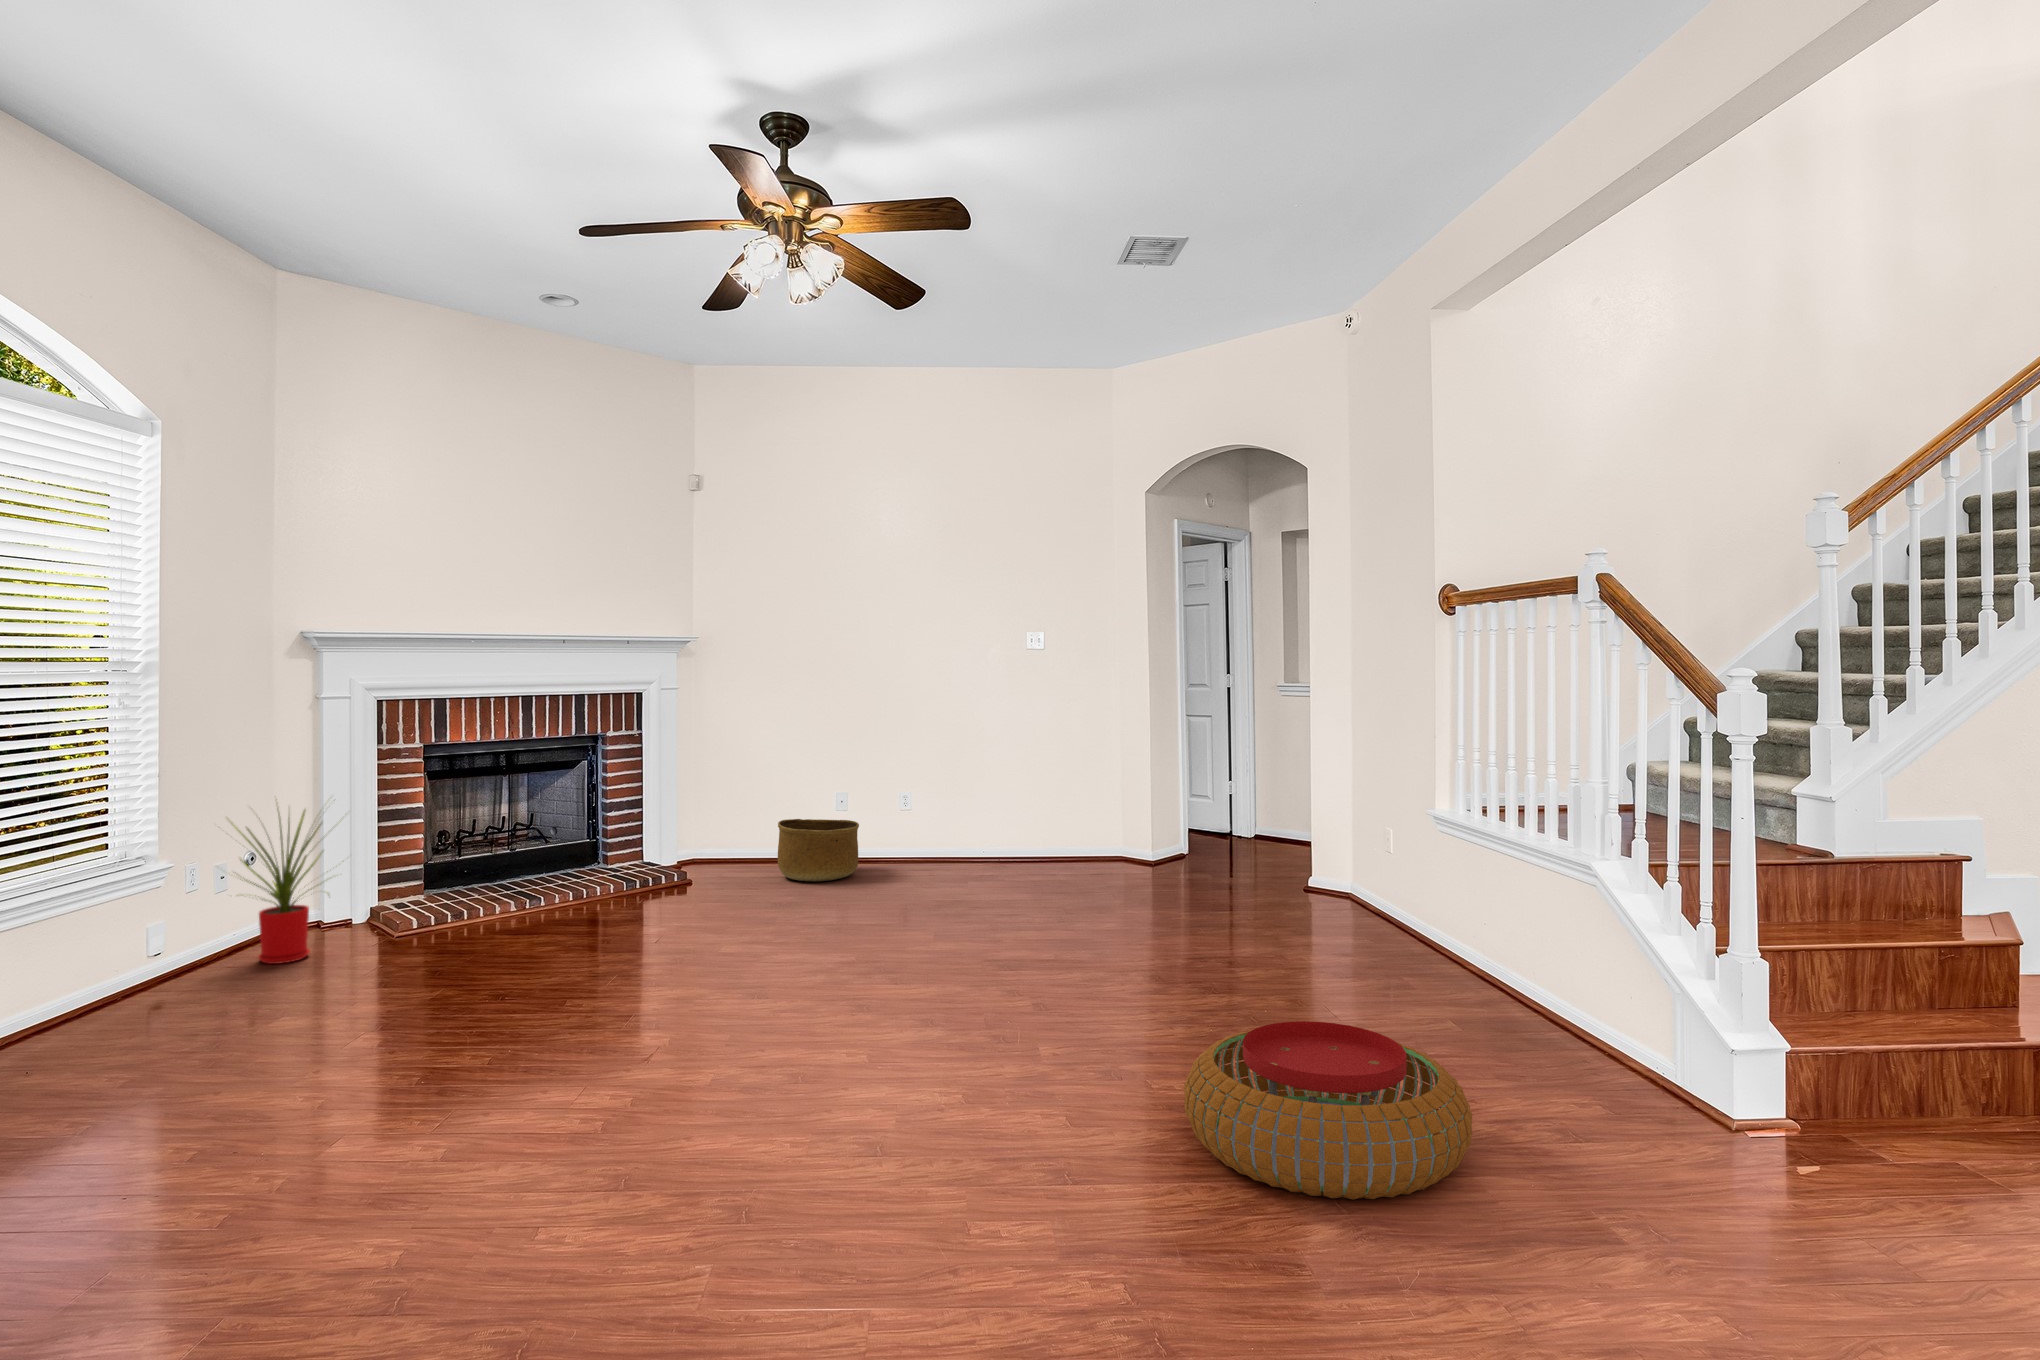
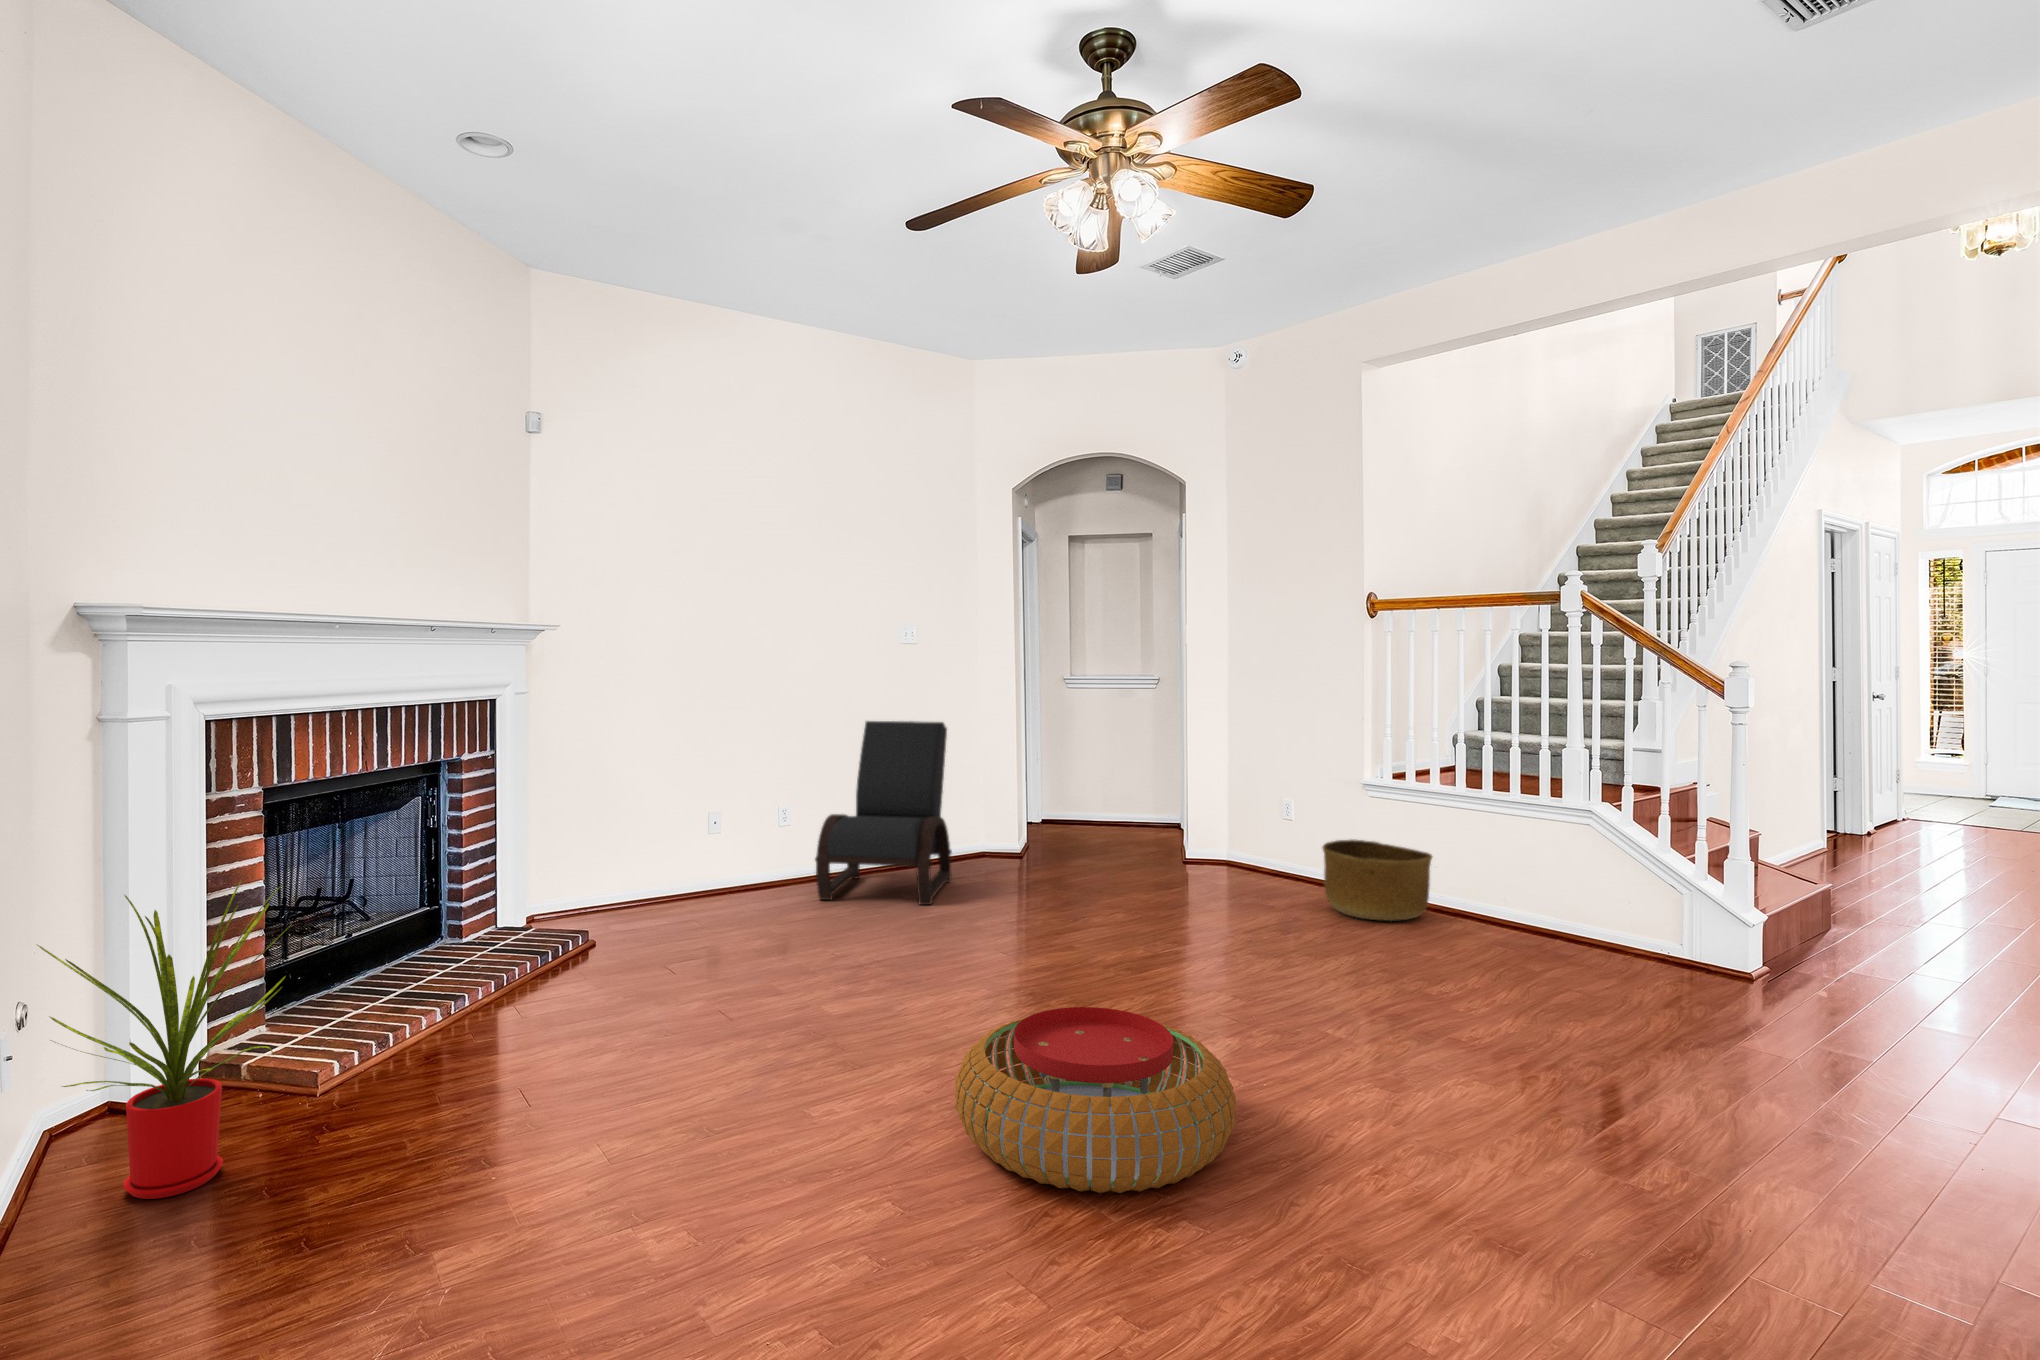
lounge chair: none [897,719,1061,893] -> present [815,721,952,905]
basket: present [778,819,859,881] -> present [1323,839,1432,921]
pouf: present [1184,1021,1472,1200] -> present [955,1007,1236,1193]

